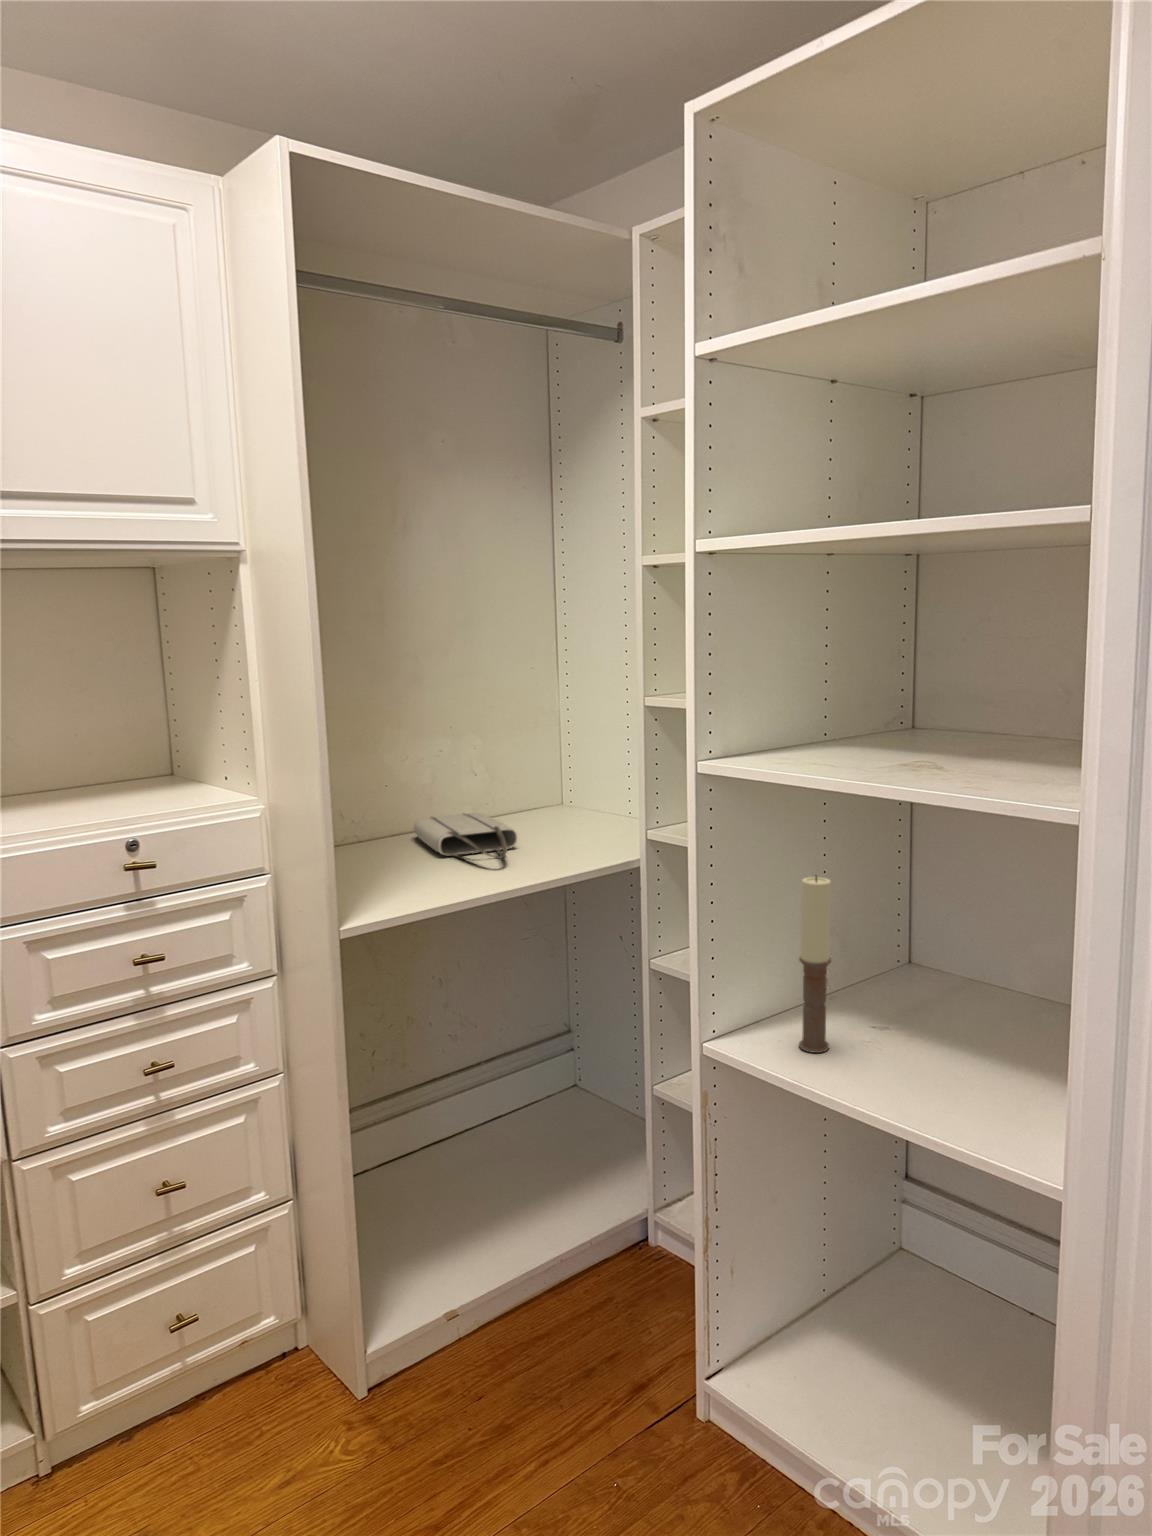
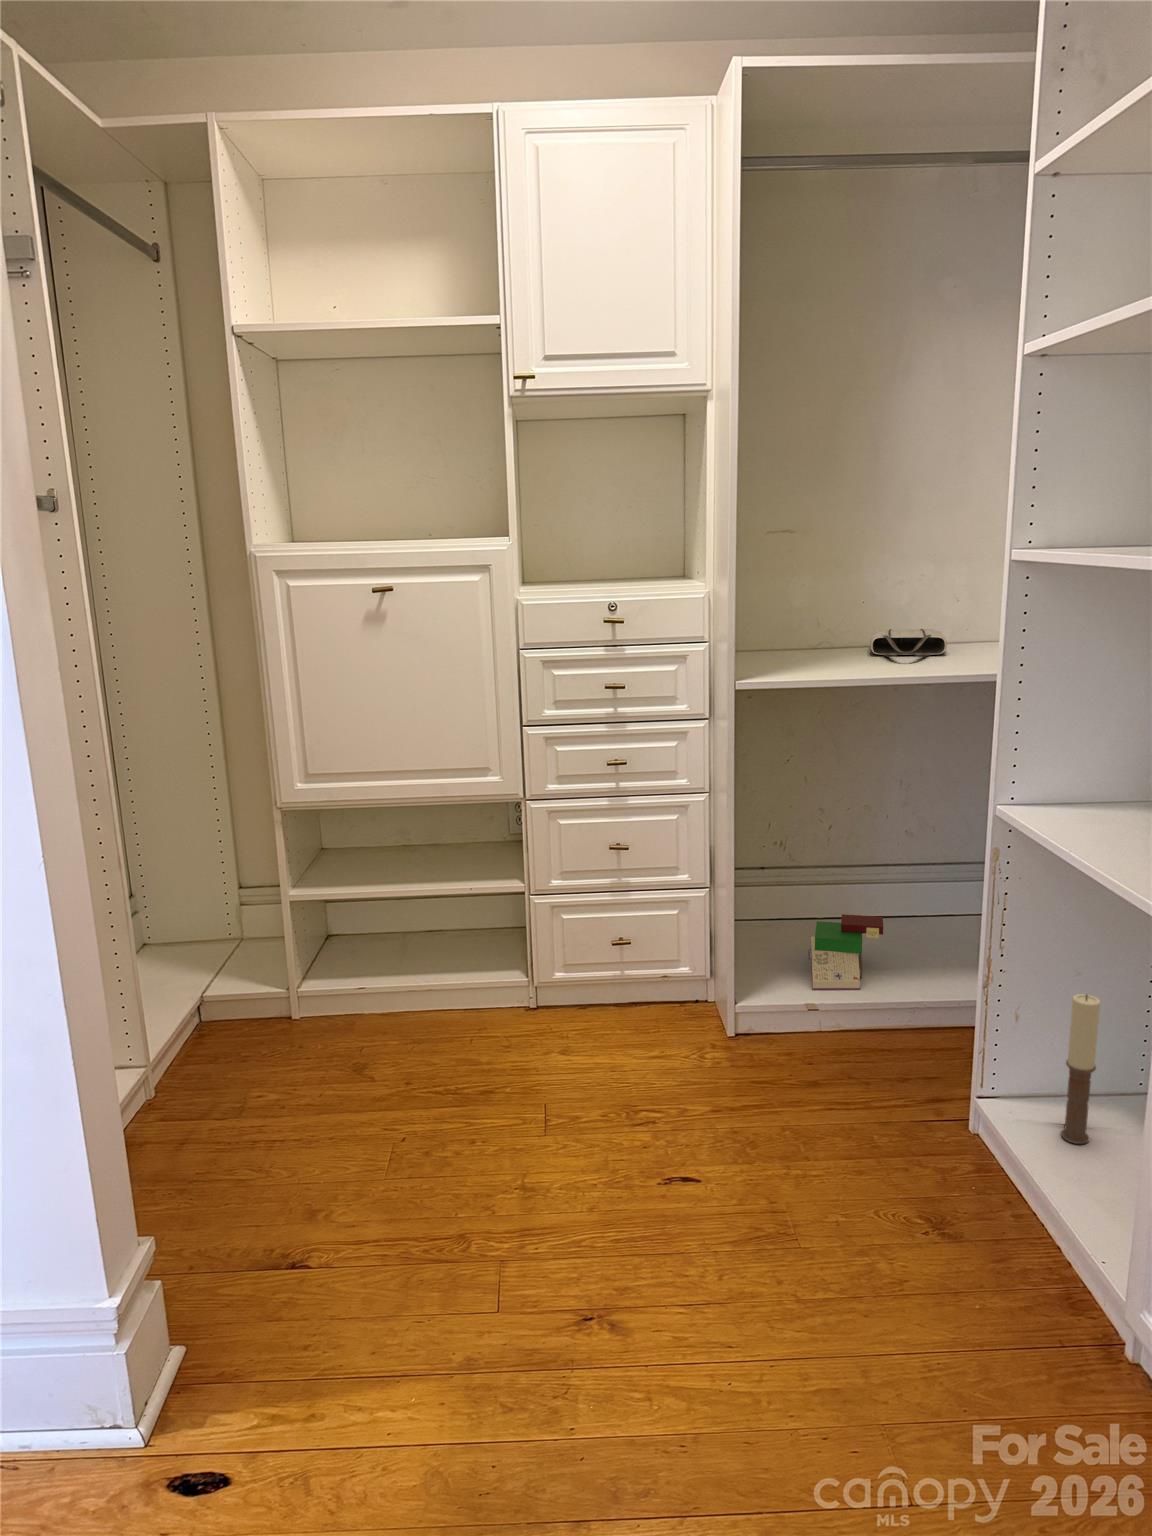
candle: present [799,876,831,1053] -> present [1061,994,1100,1144]
book: none [403,1158,490,1285] -> present [808,914,883,990]

